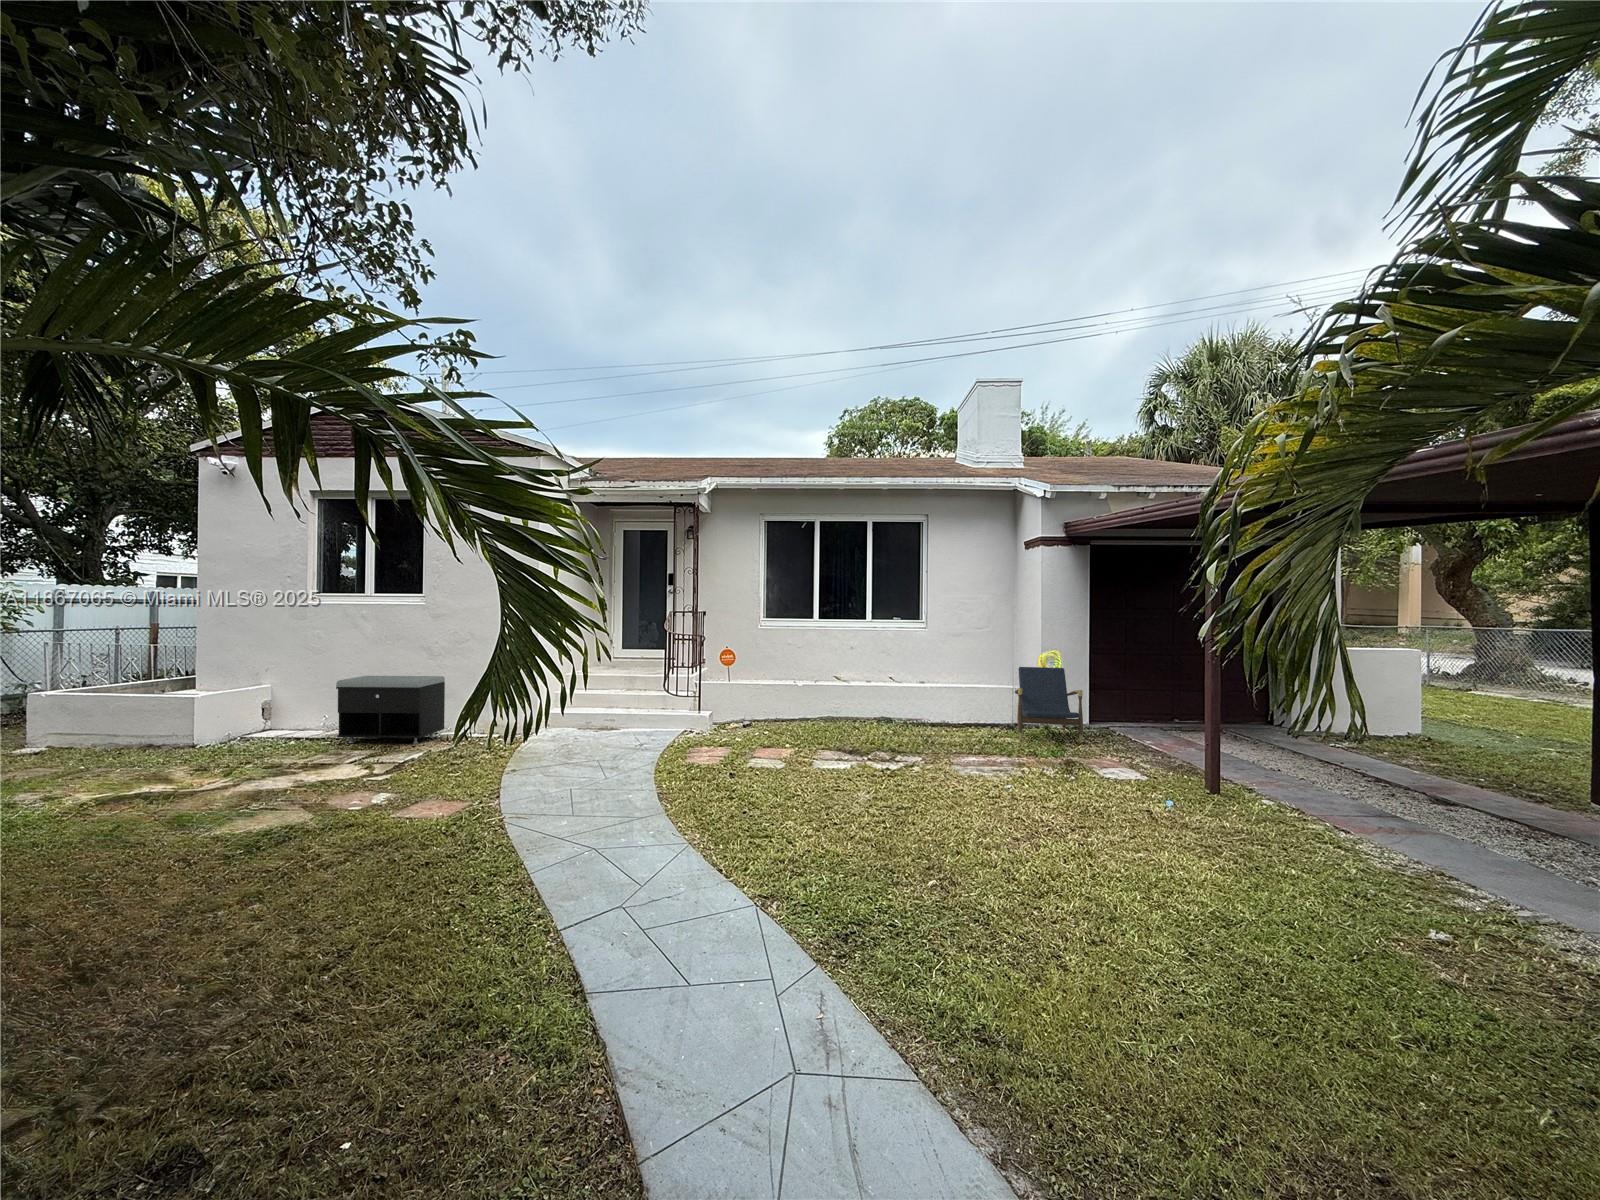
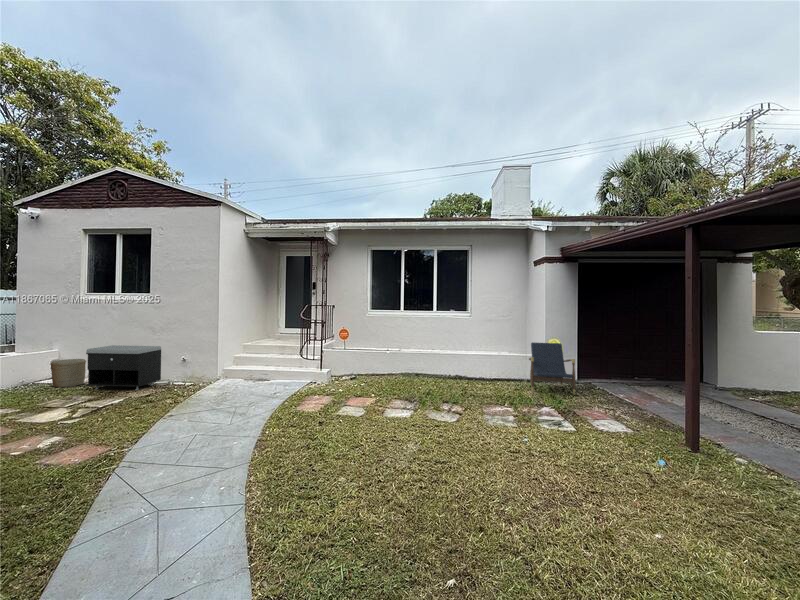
woven basket: none [273,698,323,741] -> present [51,359,86,387]

